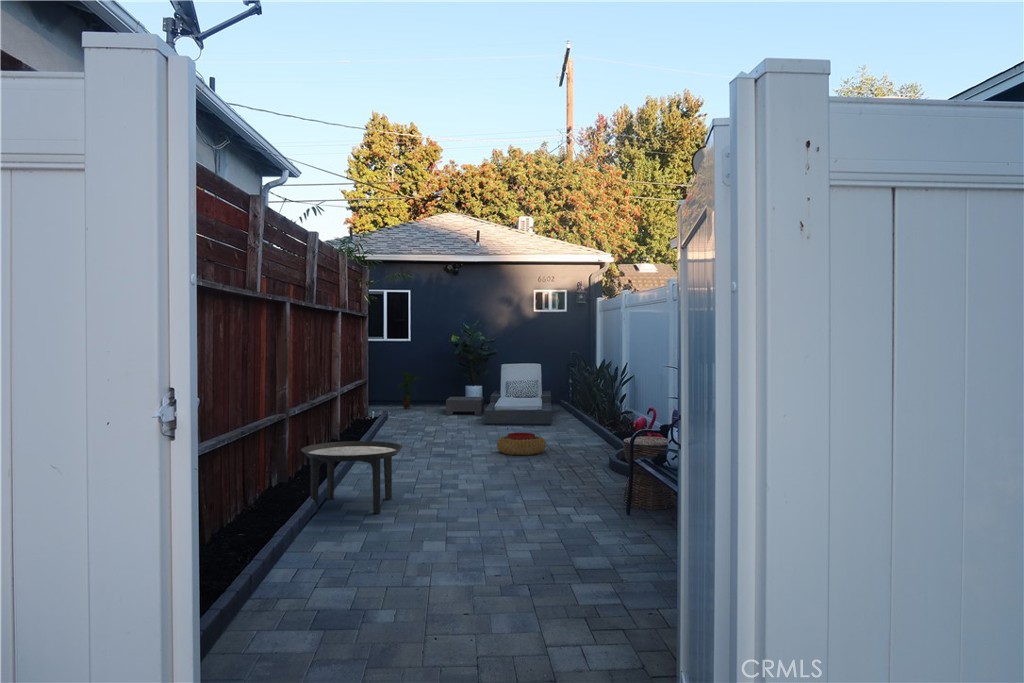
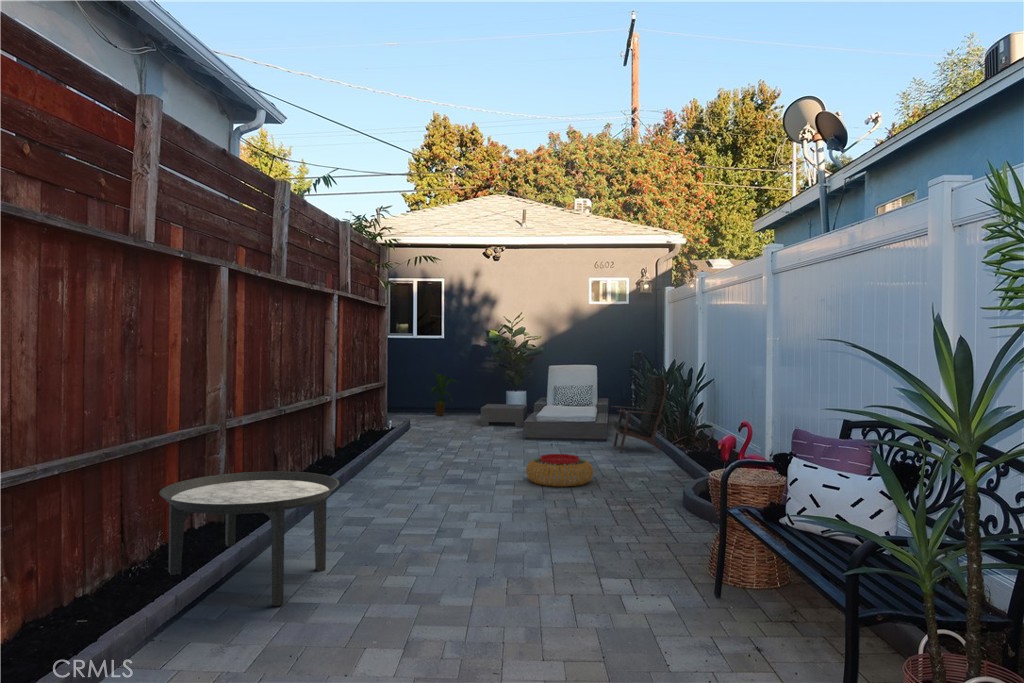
lounge chair: none [555,373,599,433] -> present [612,375,666,453]

